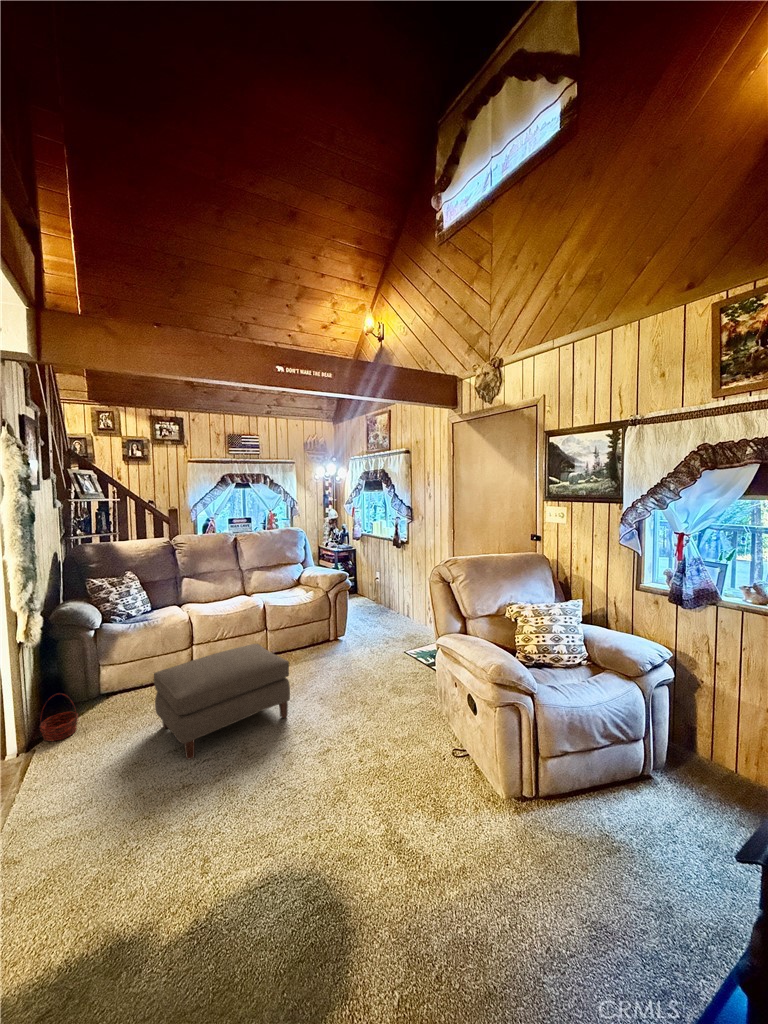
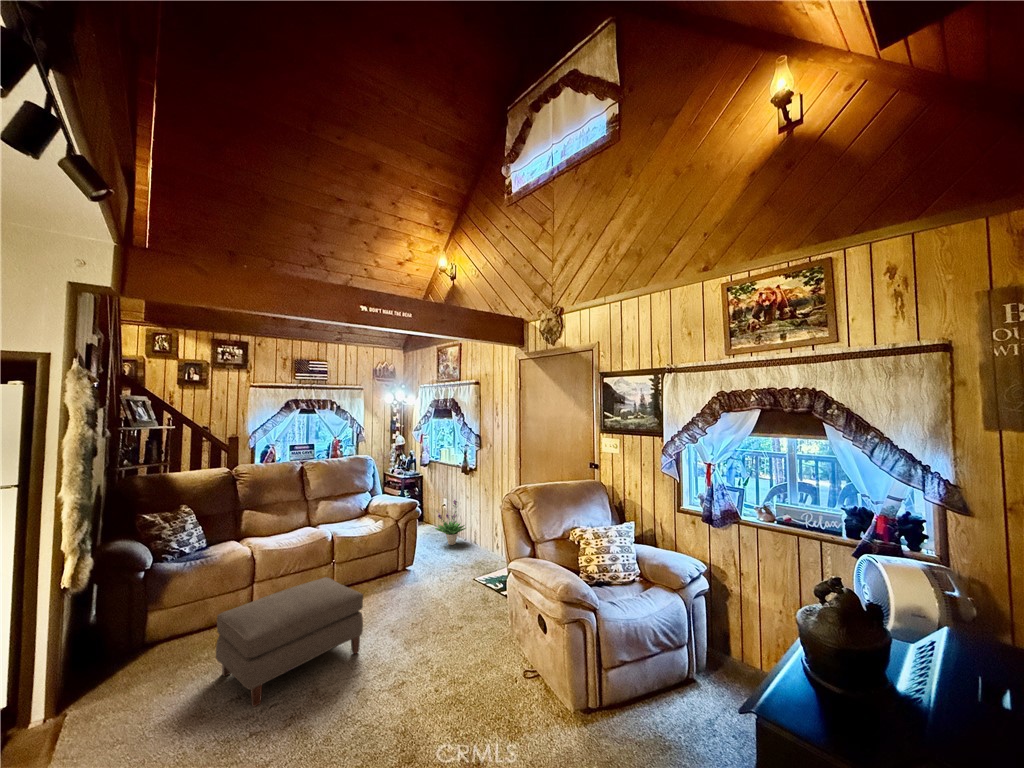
potted plant: none [367,573,399,619] -> present [435,499,466,545]
basket: present [40,694,78,742] -> none [74,645,123,703]

